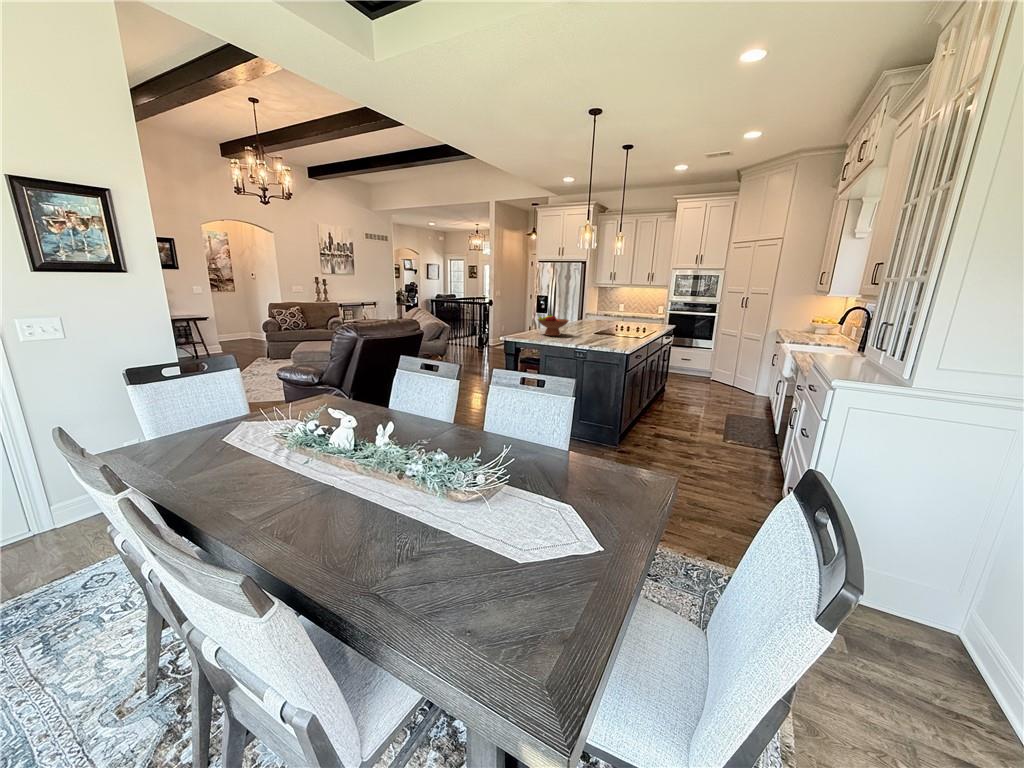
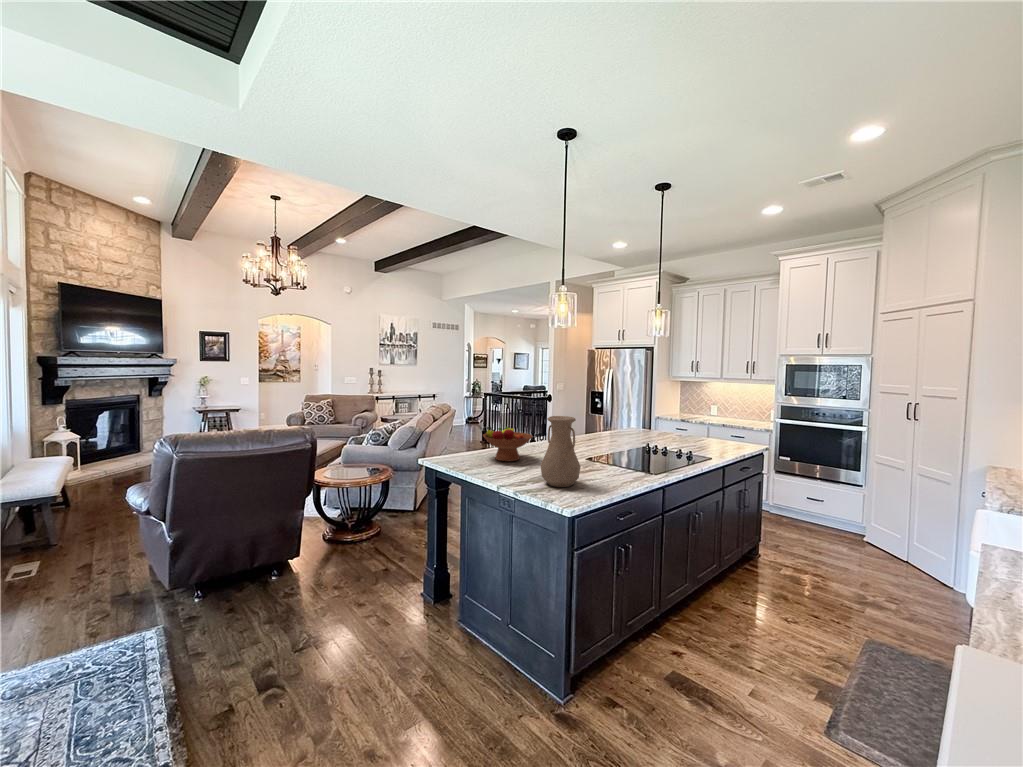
vase: none [594,304,617,345] -> present [540,416,581,487]

